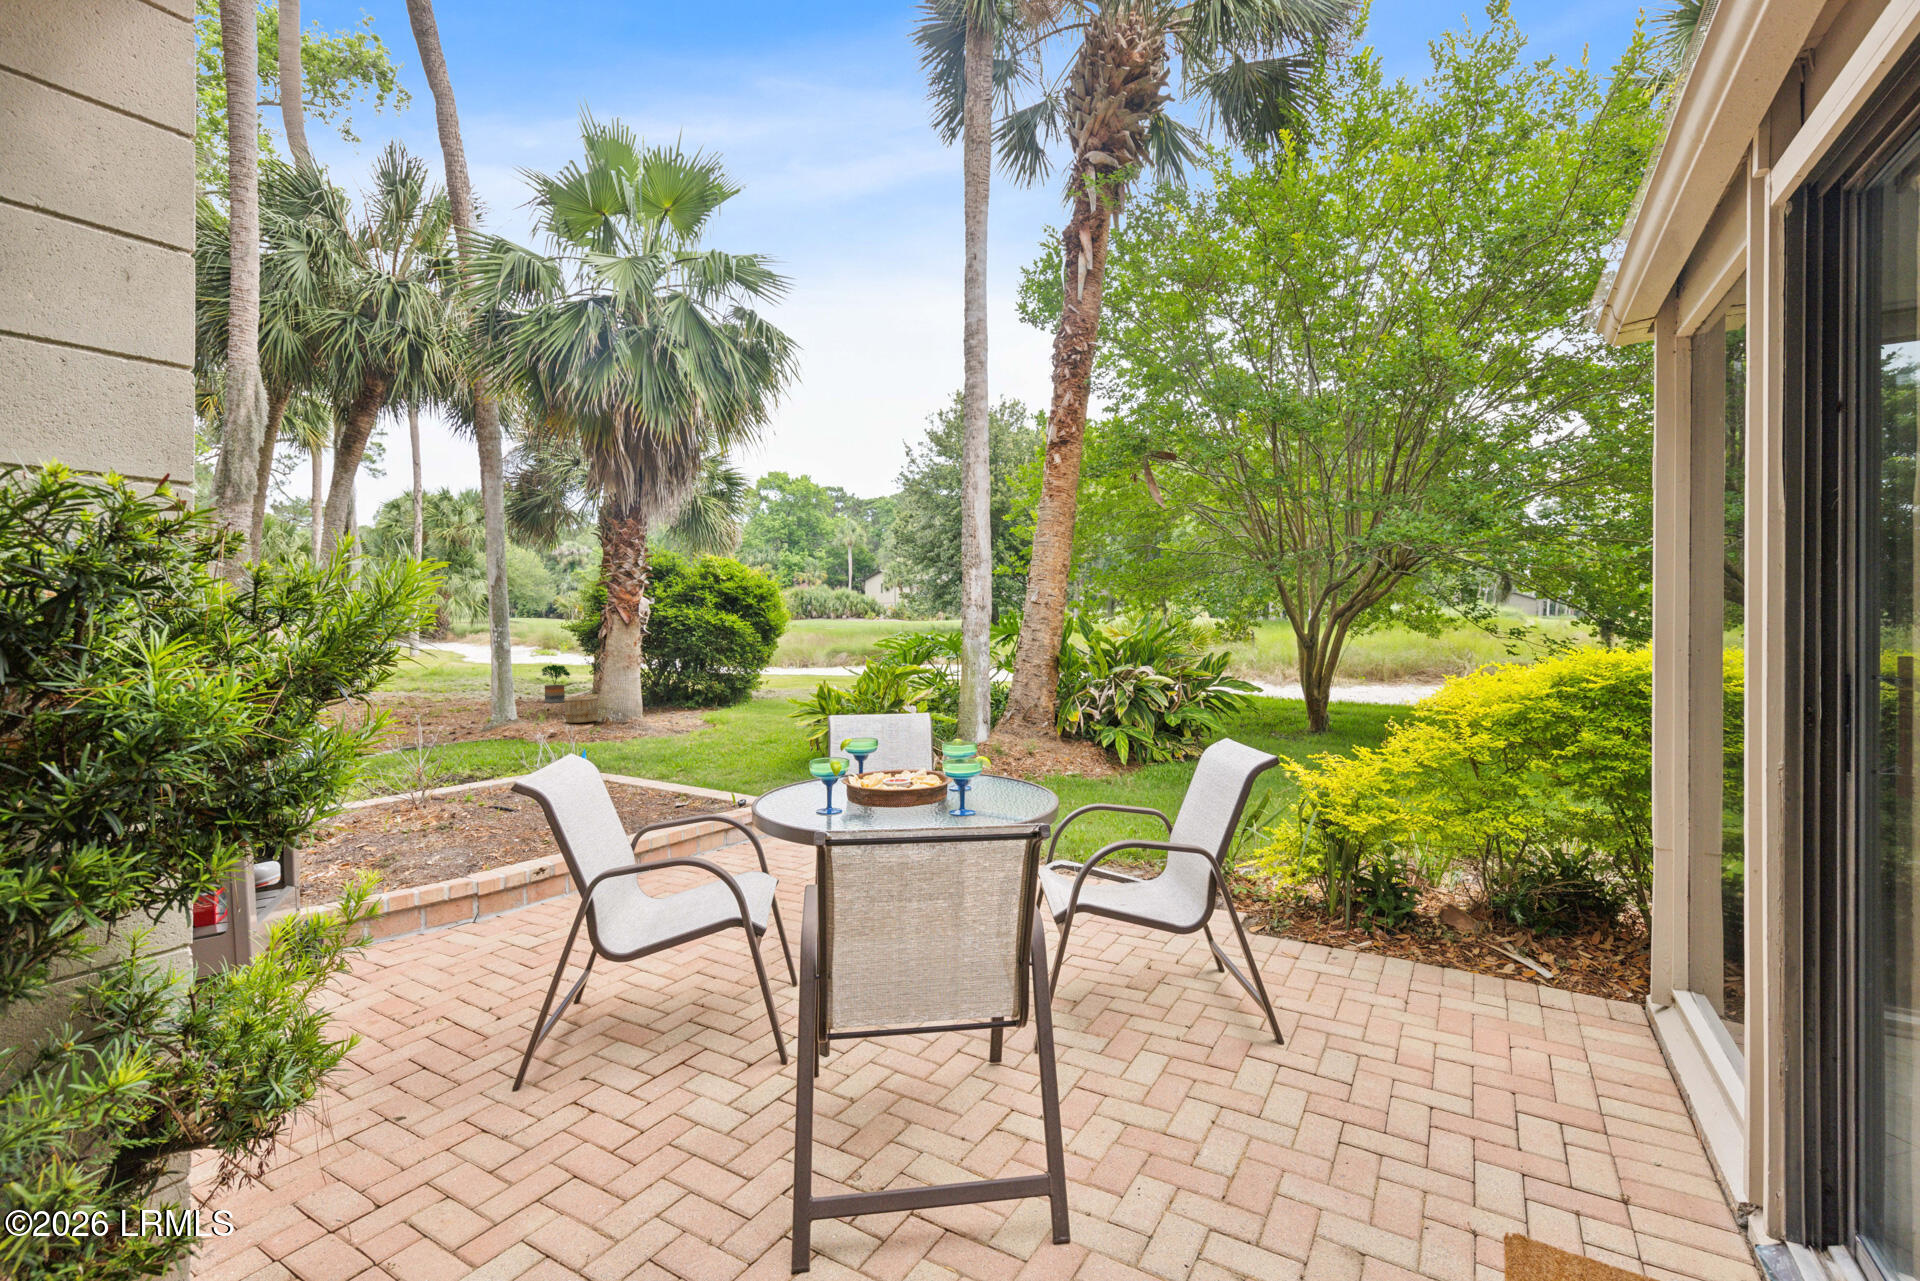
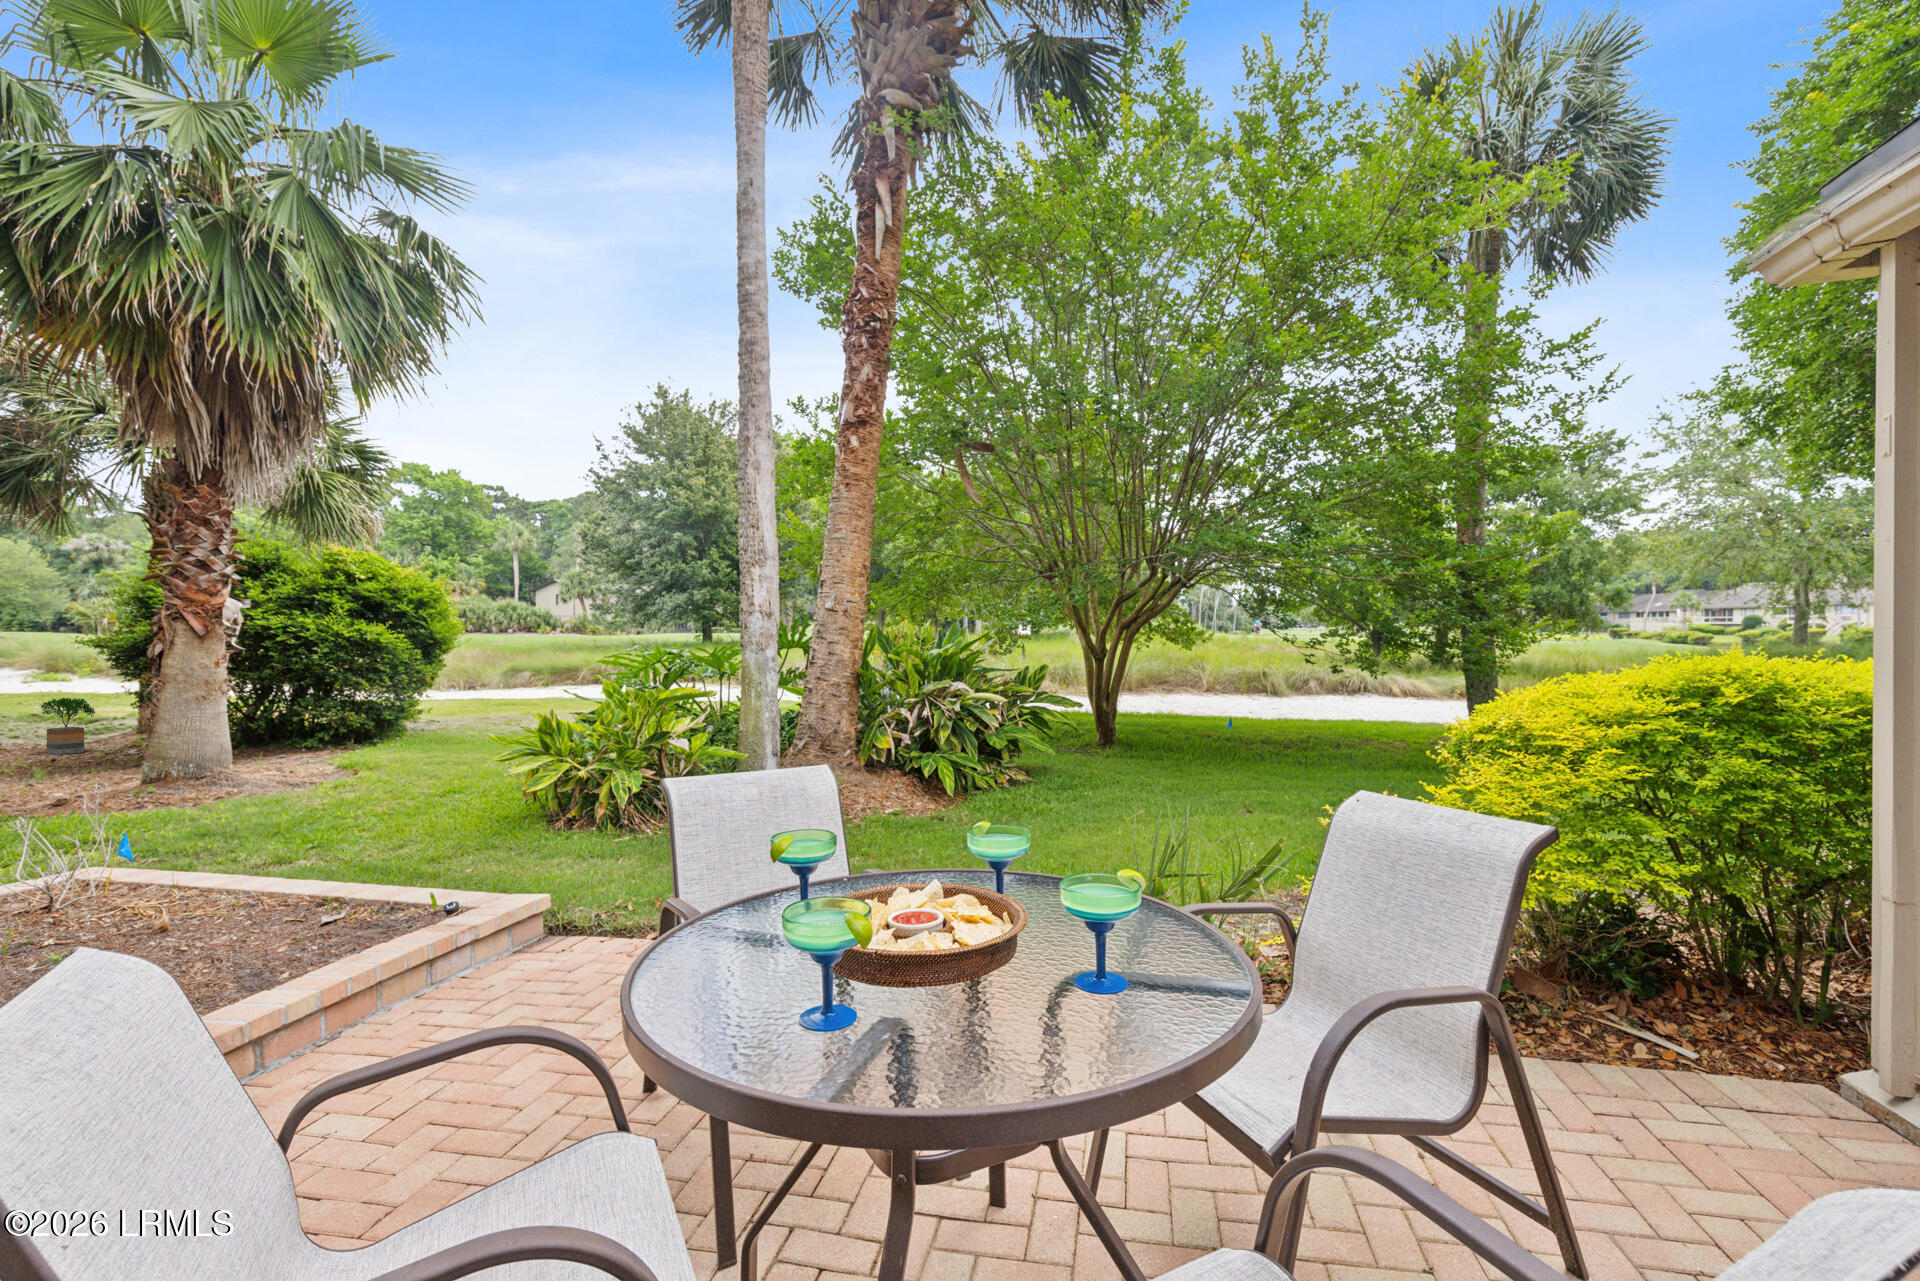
wooden bucket: present [564,696,598,723] -> none [76,747,143,790]

